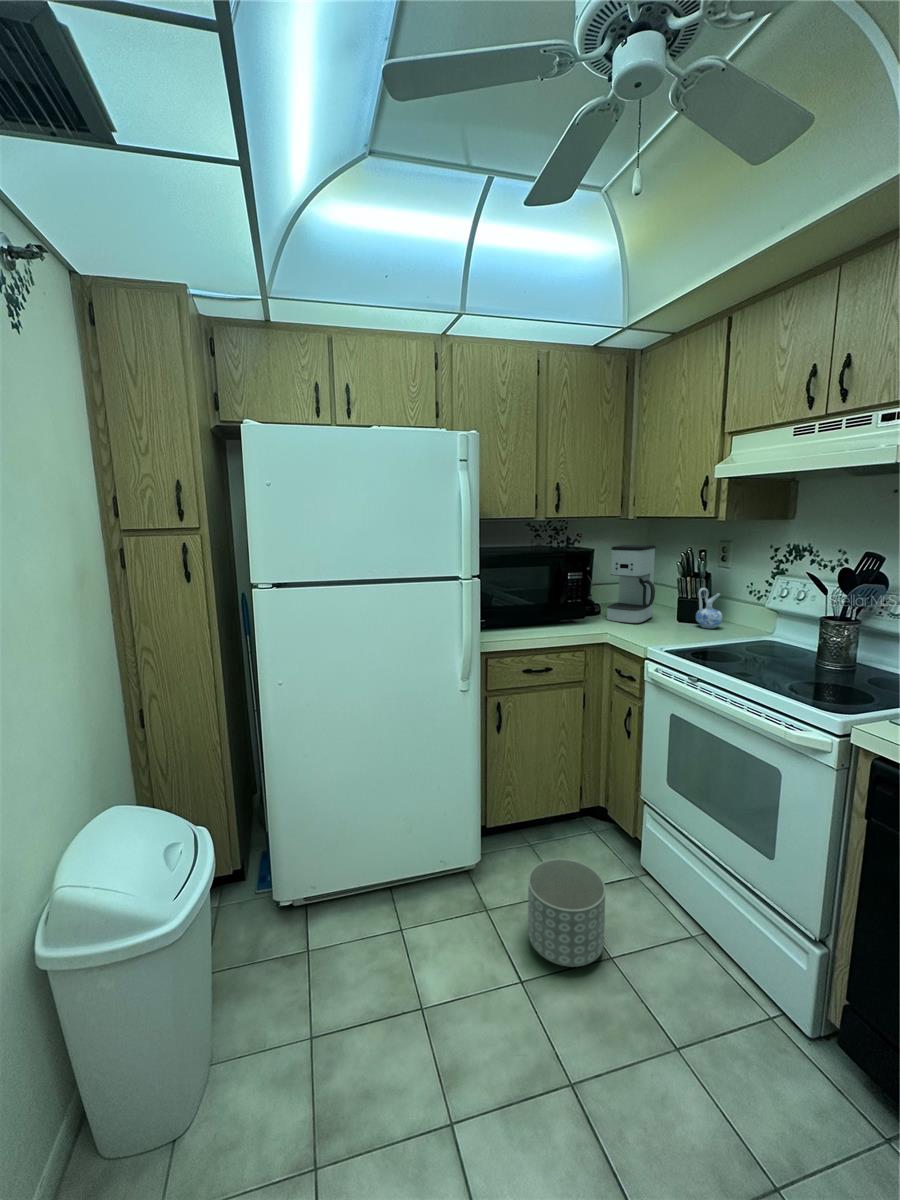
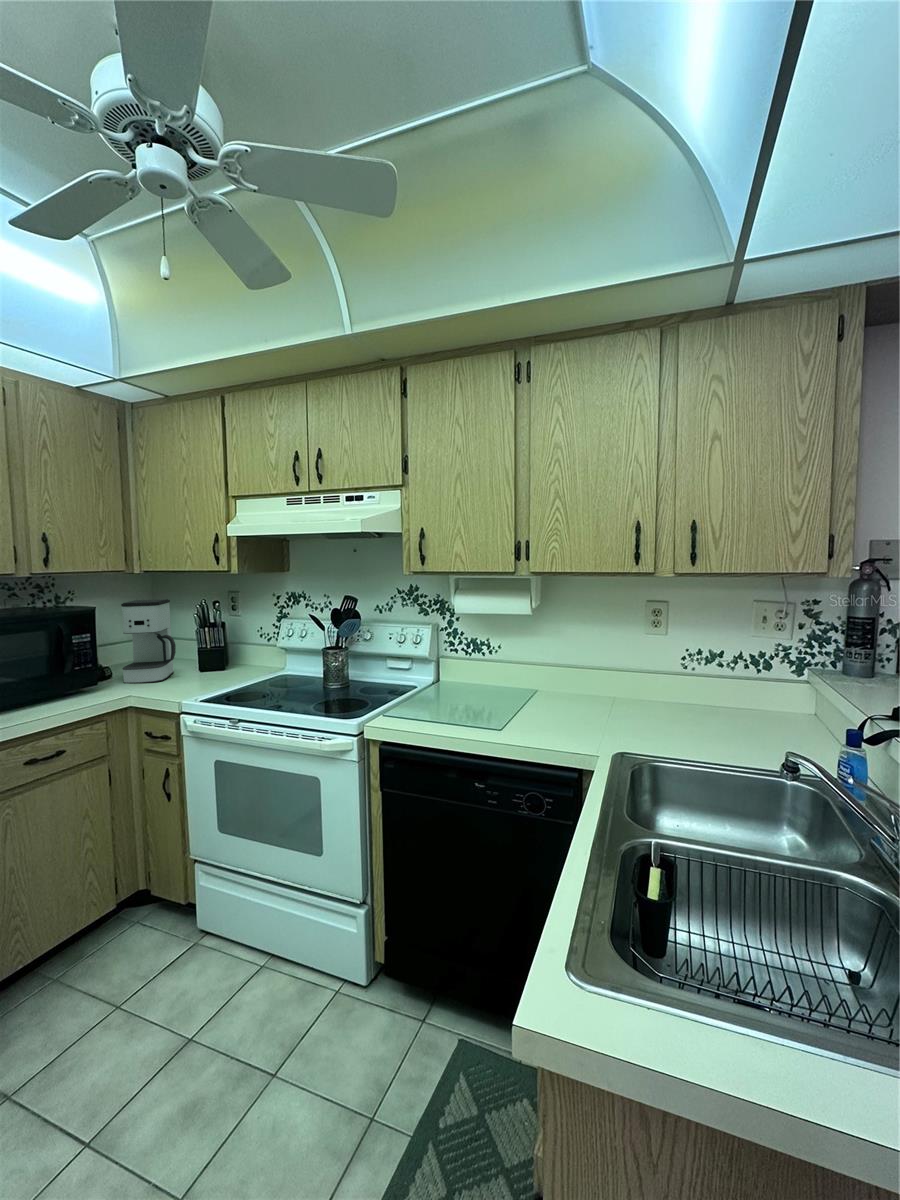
ceramic pitcher: present [696,588,722,628] -> none [218,636,243,673]
planter: present [528,859,605,967] -> none [74,958,180,1100]

